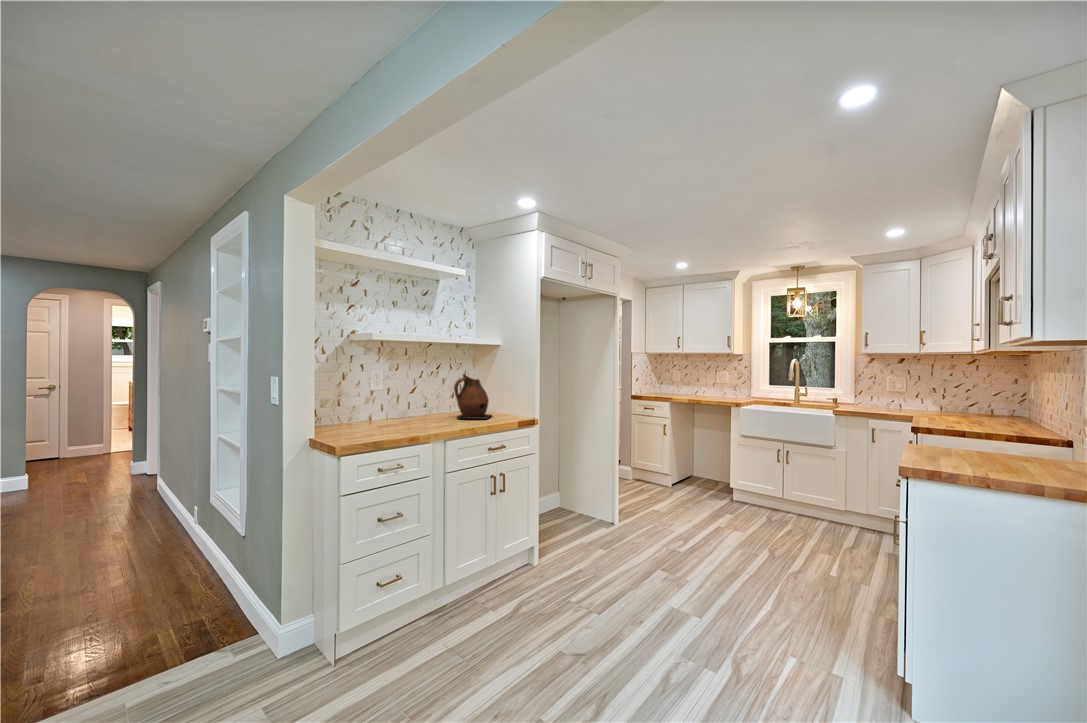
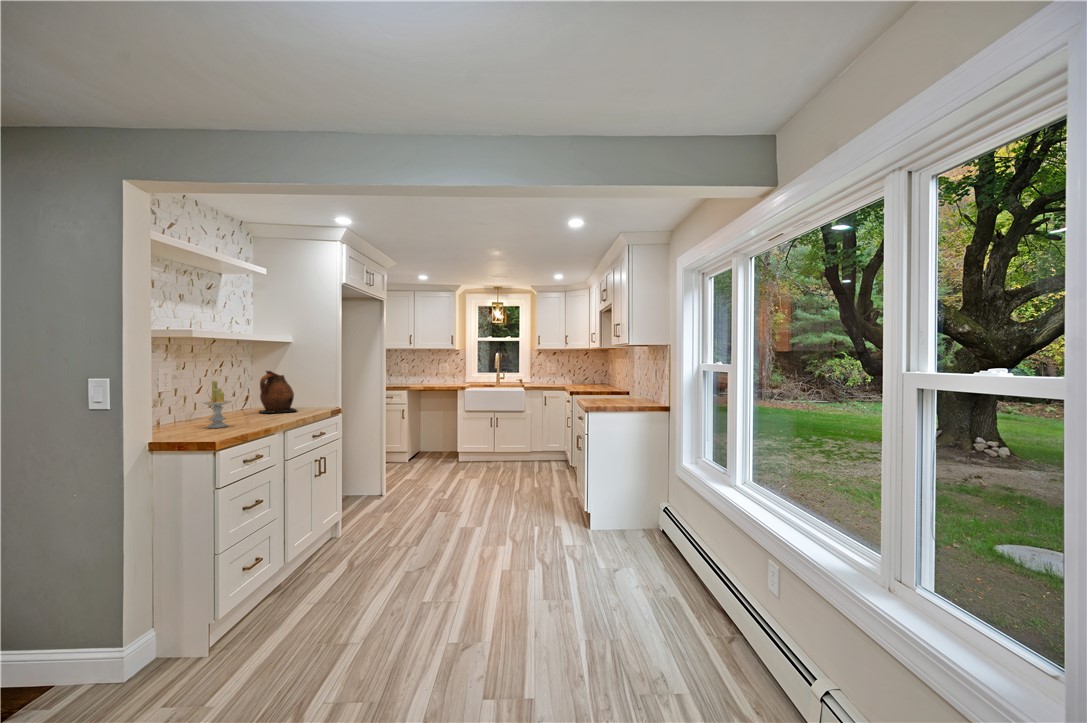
candle: none [375,382,401,430] -> present [203,381,232,428]

